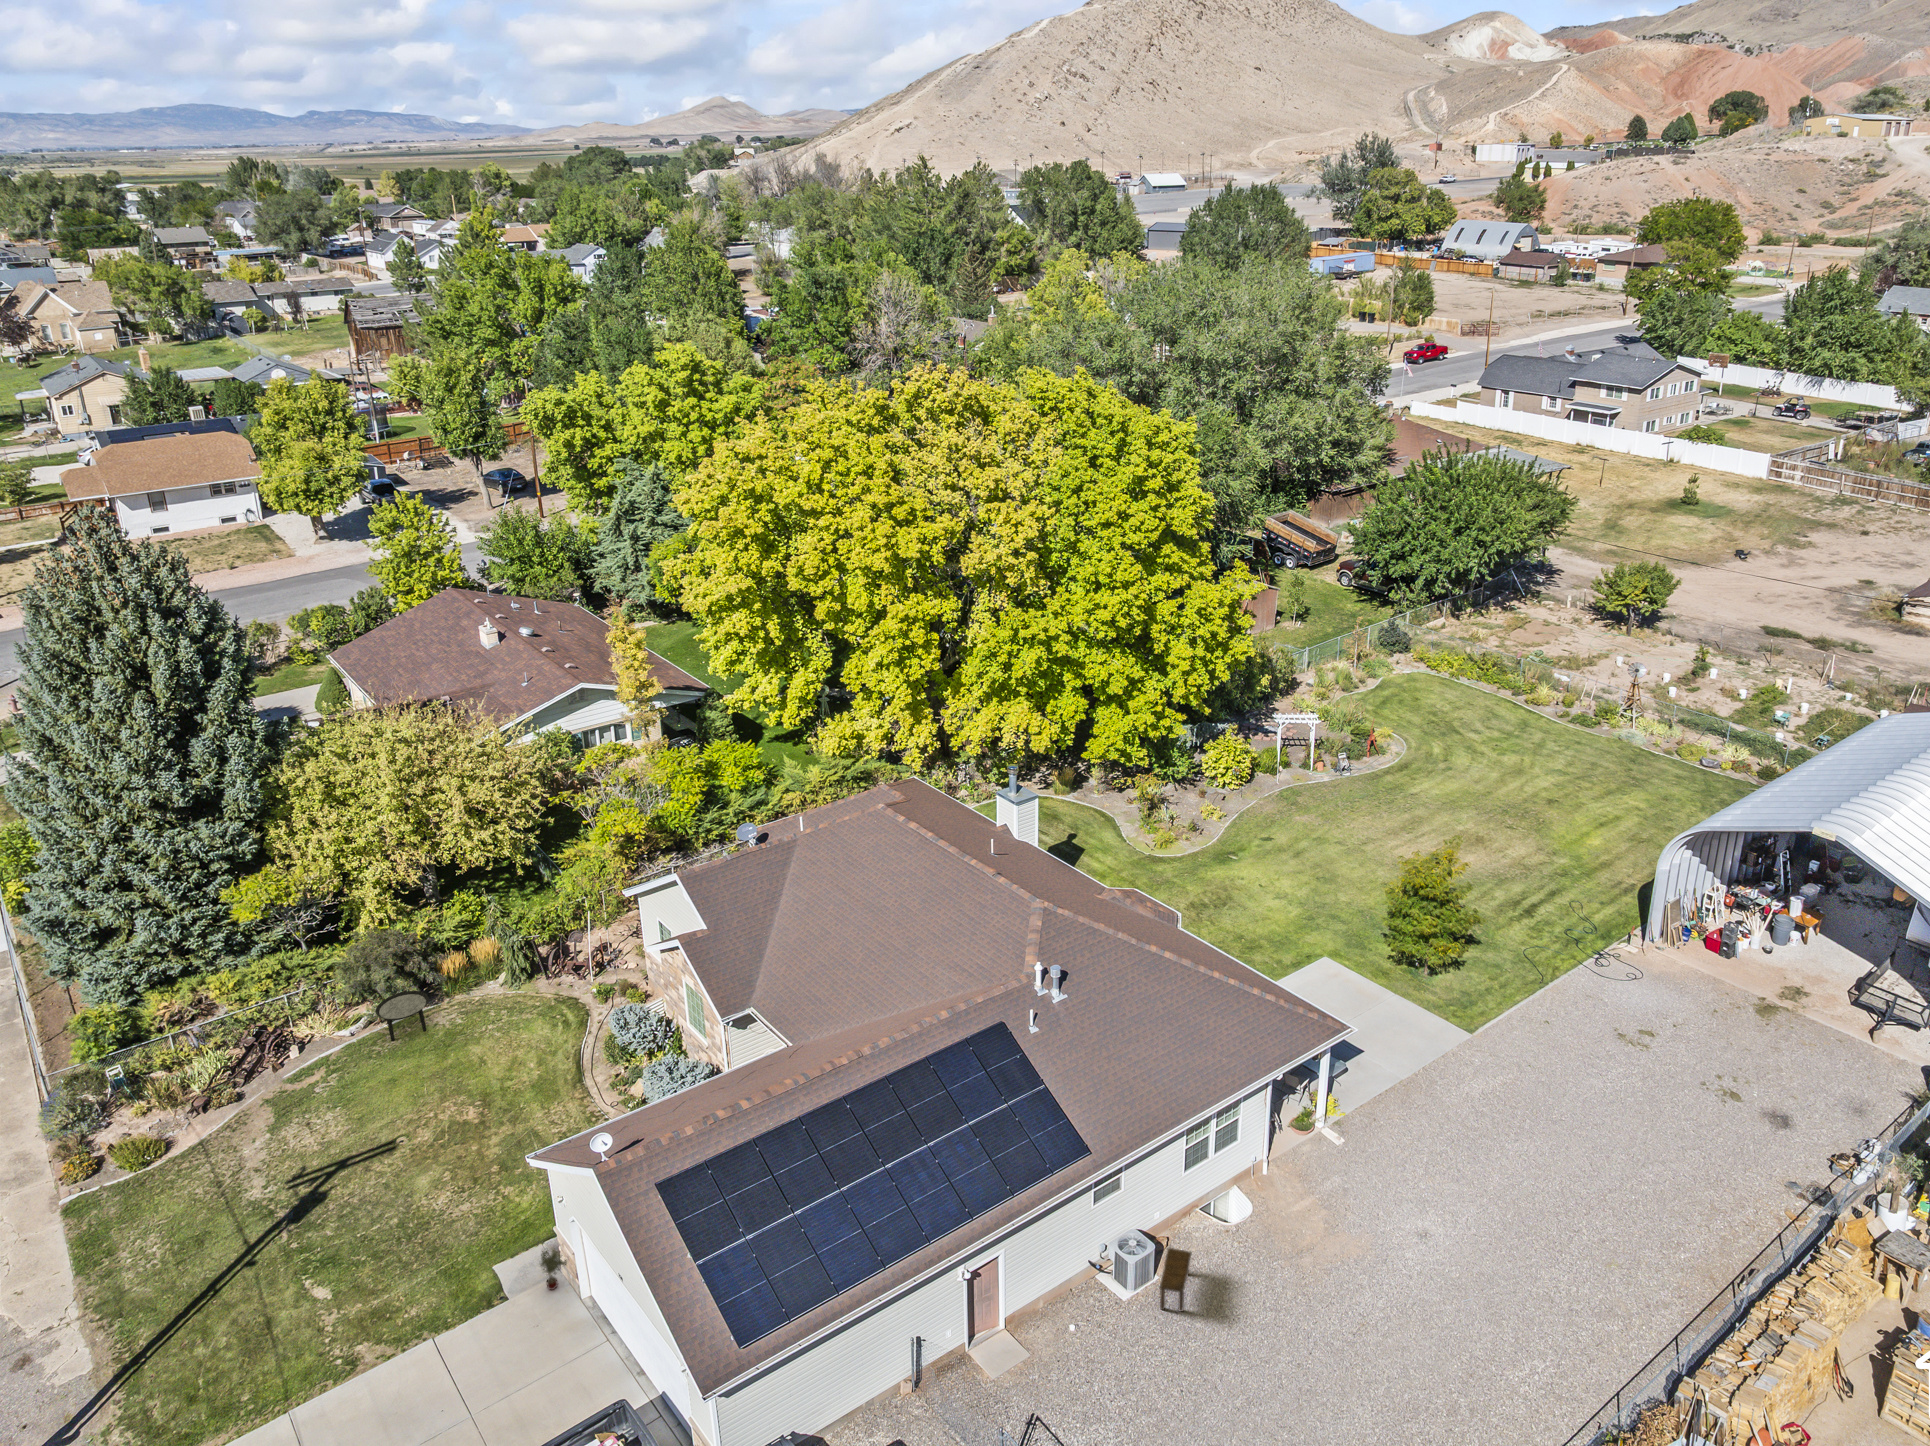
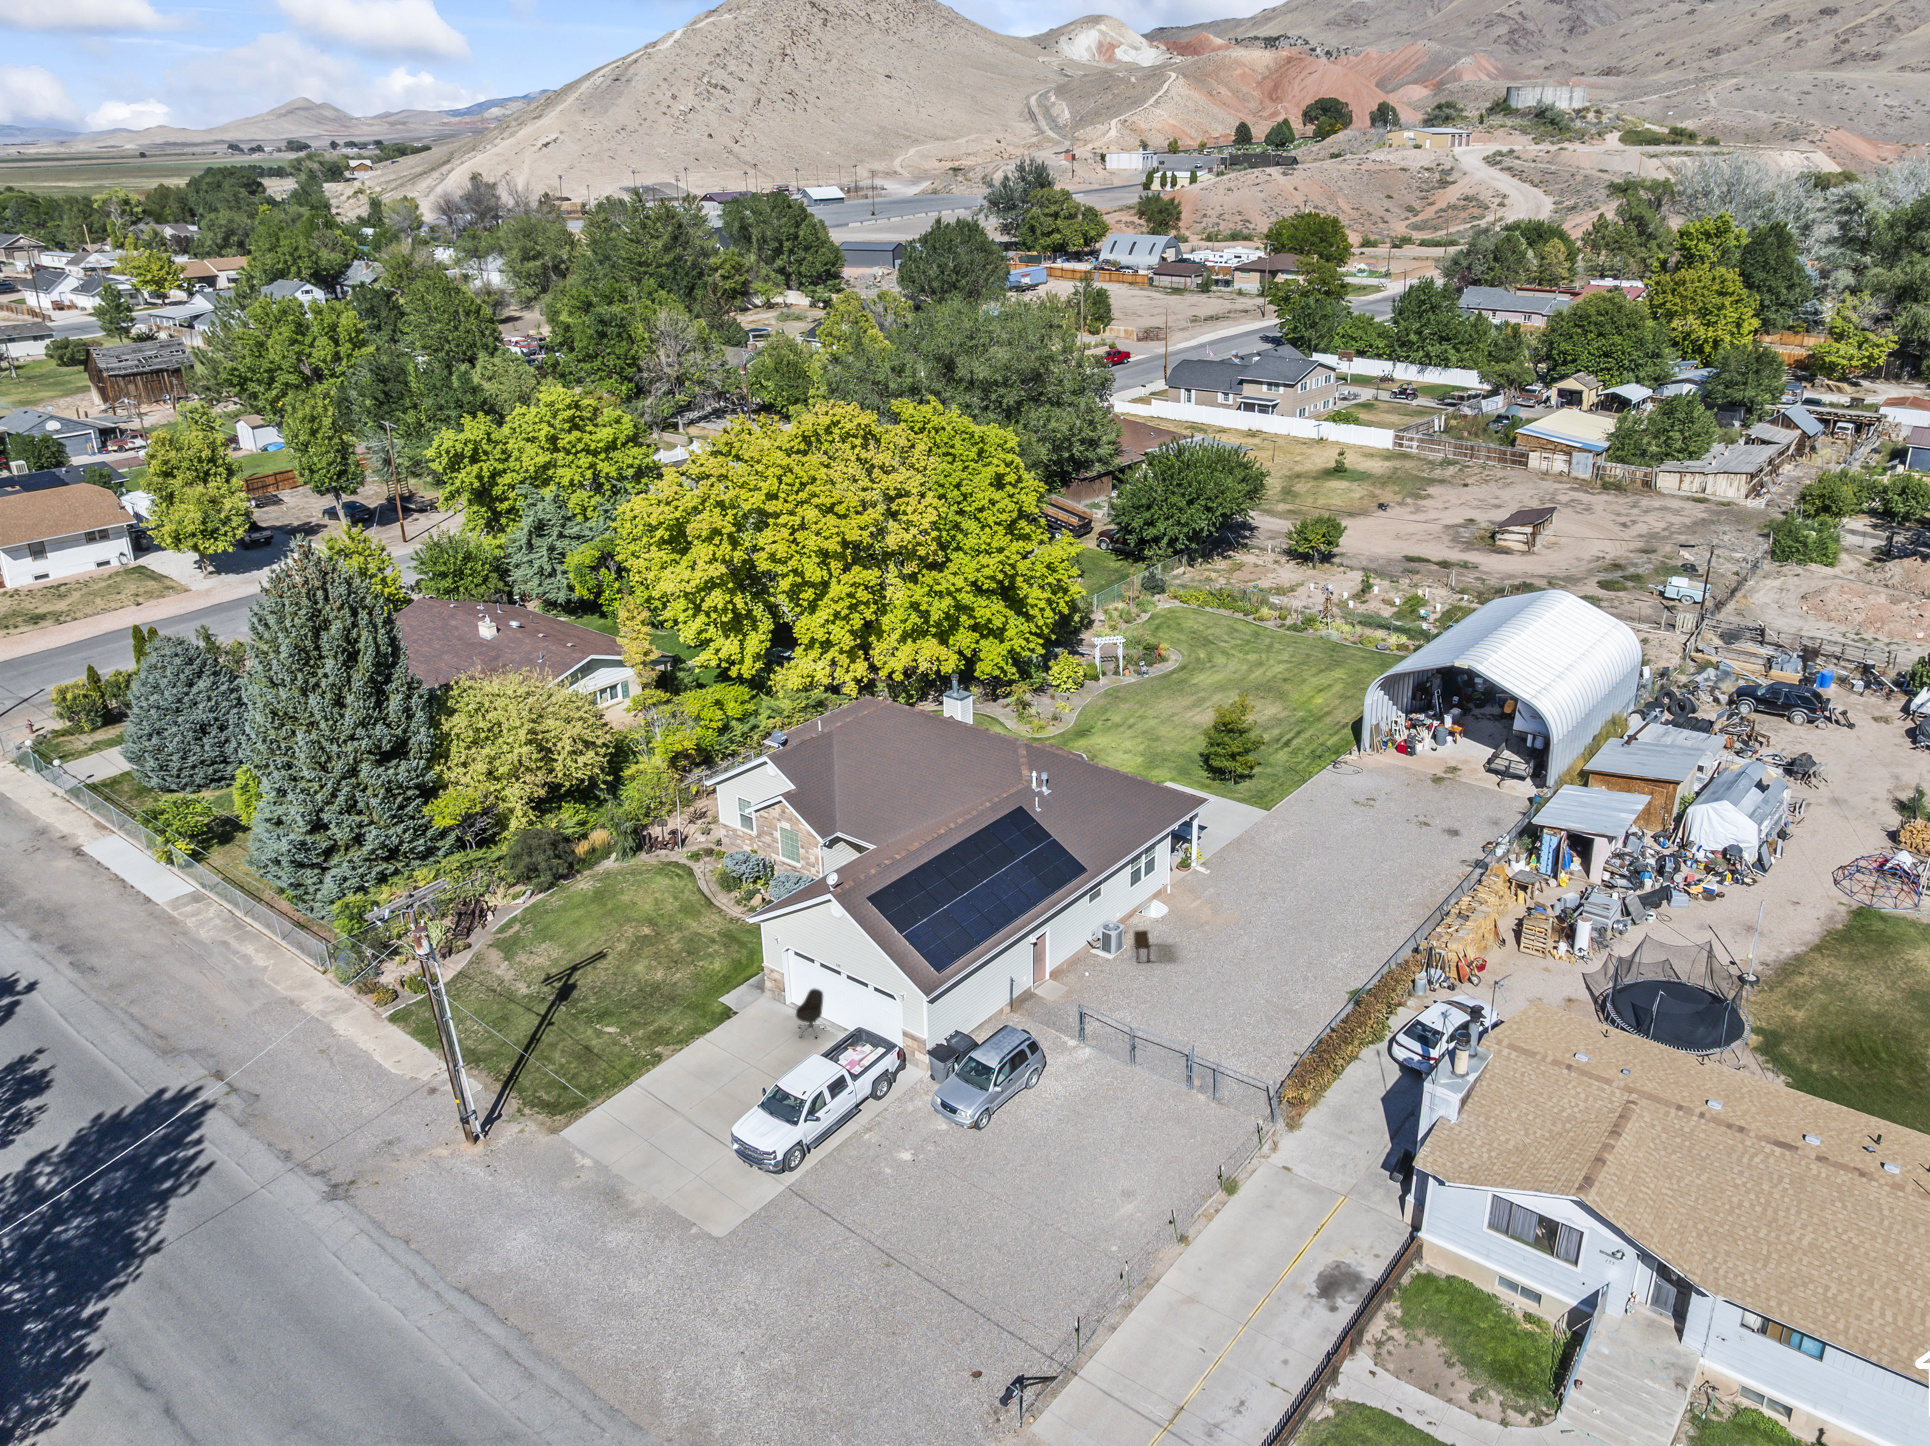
round table: present [376,991,429,1041] -> none [527,876,565,911]
potted tree: present [541,1249,567,1290] -> none [750,980,771,1010]
chair: none [569,1286,620,1372] -> present [796,988,826,1037]

